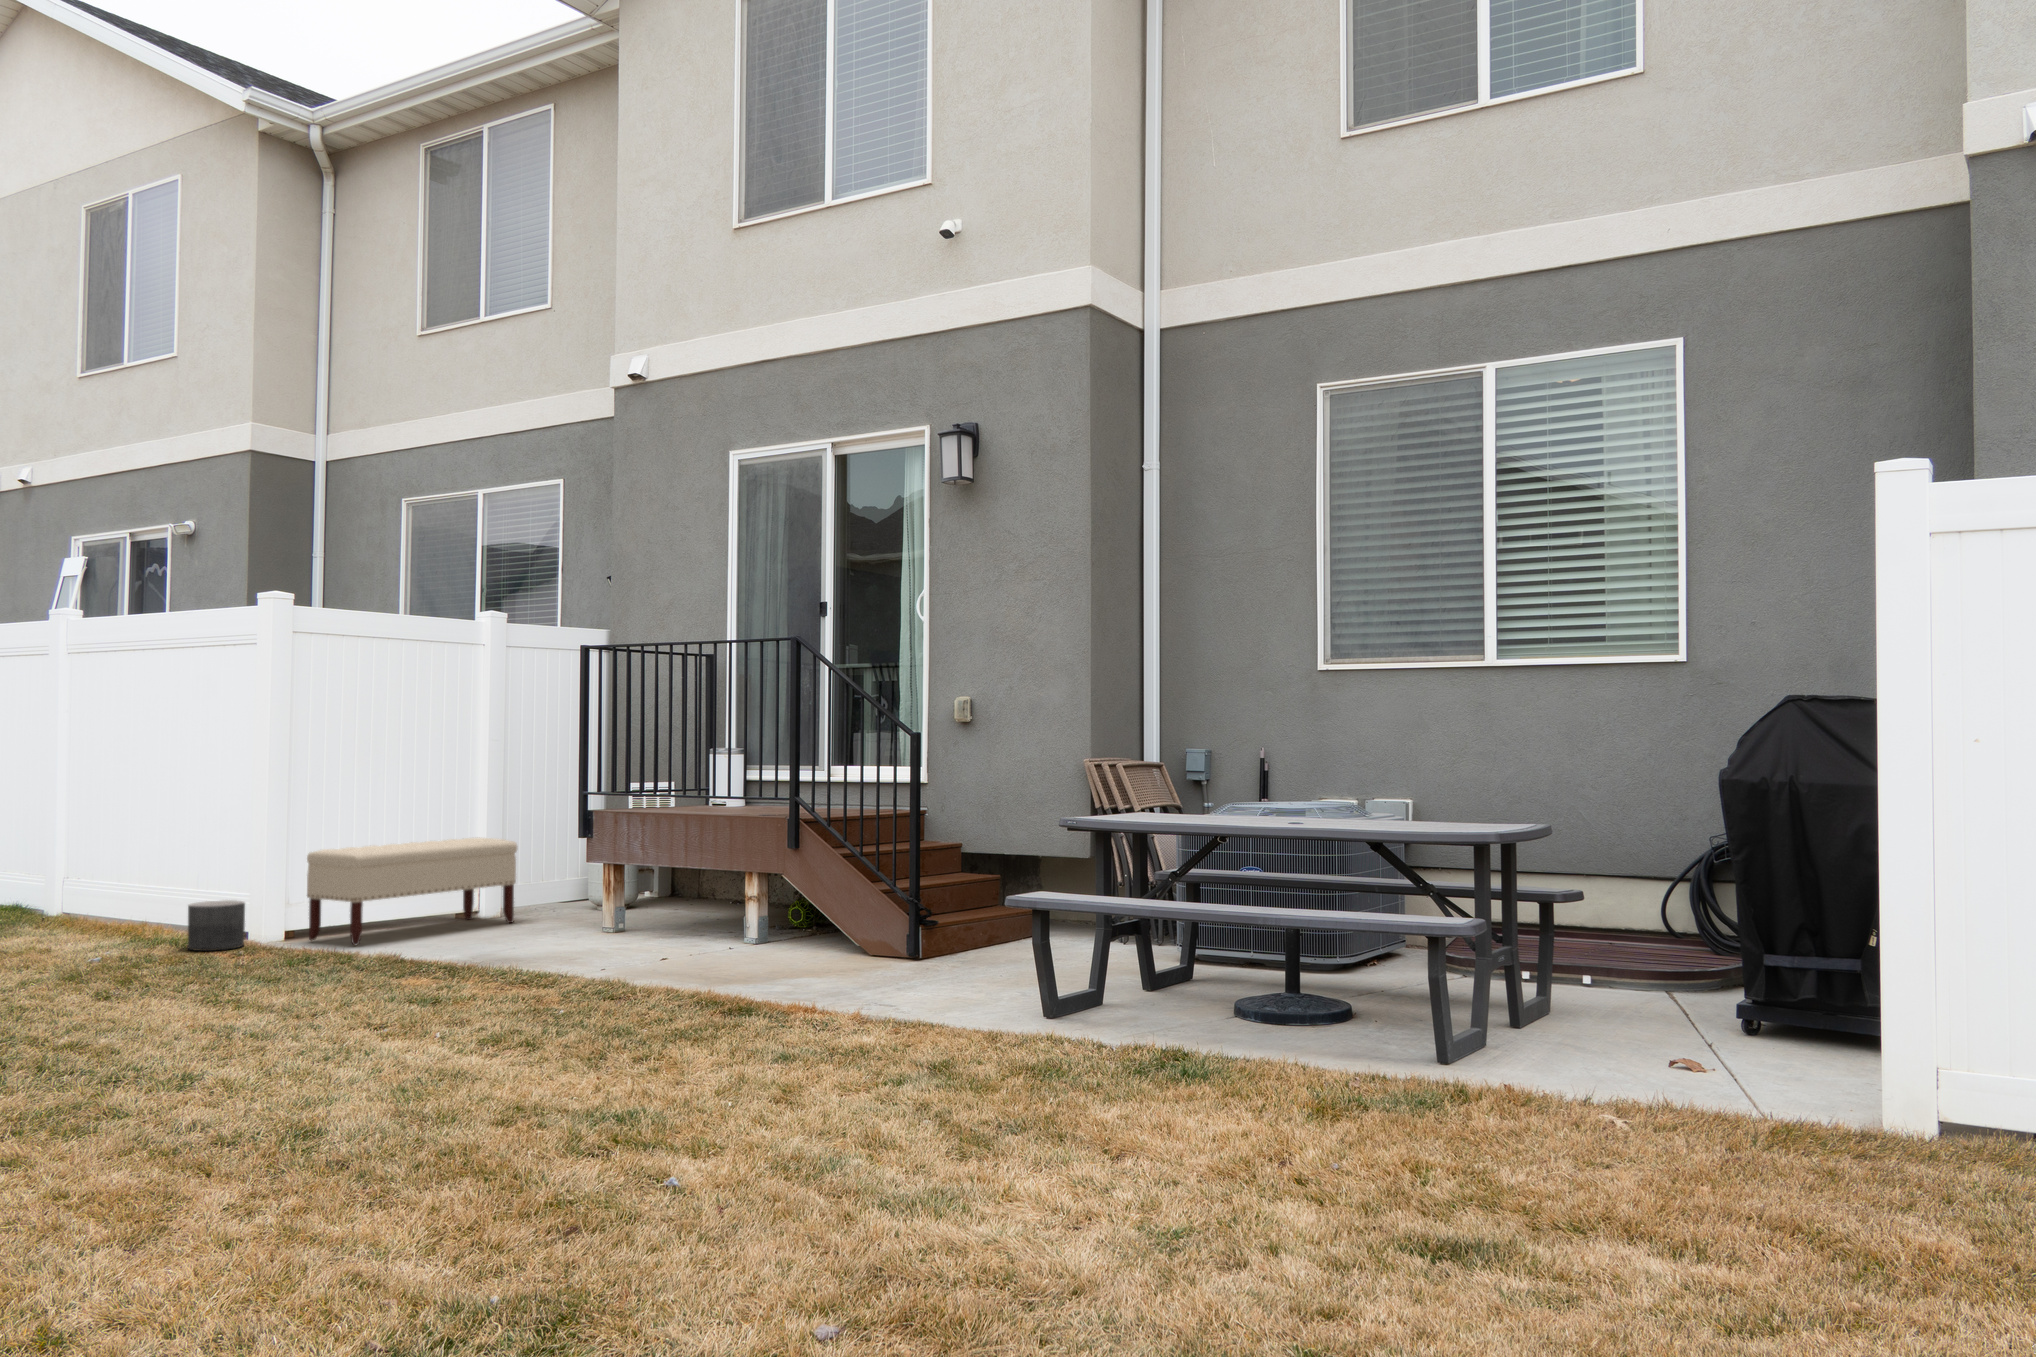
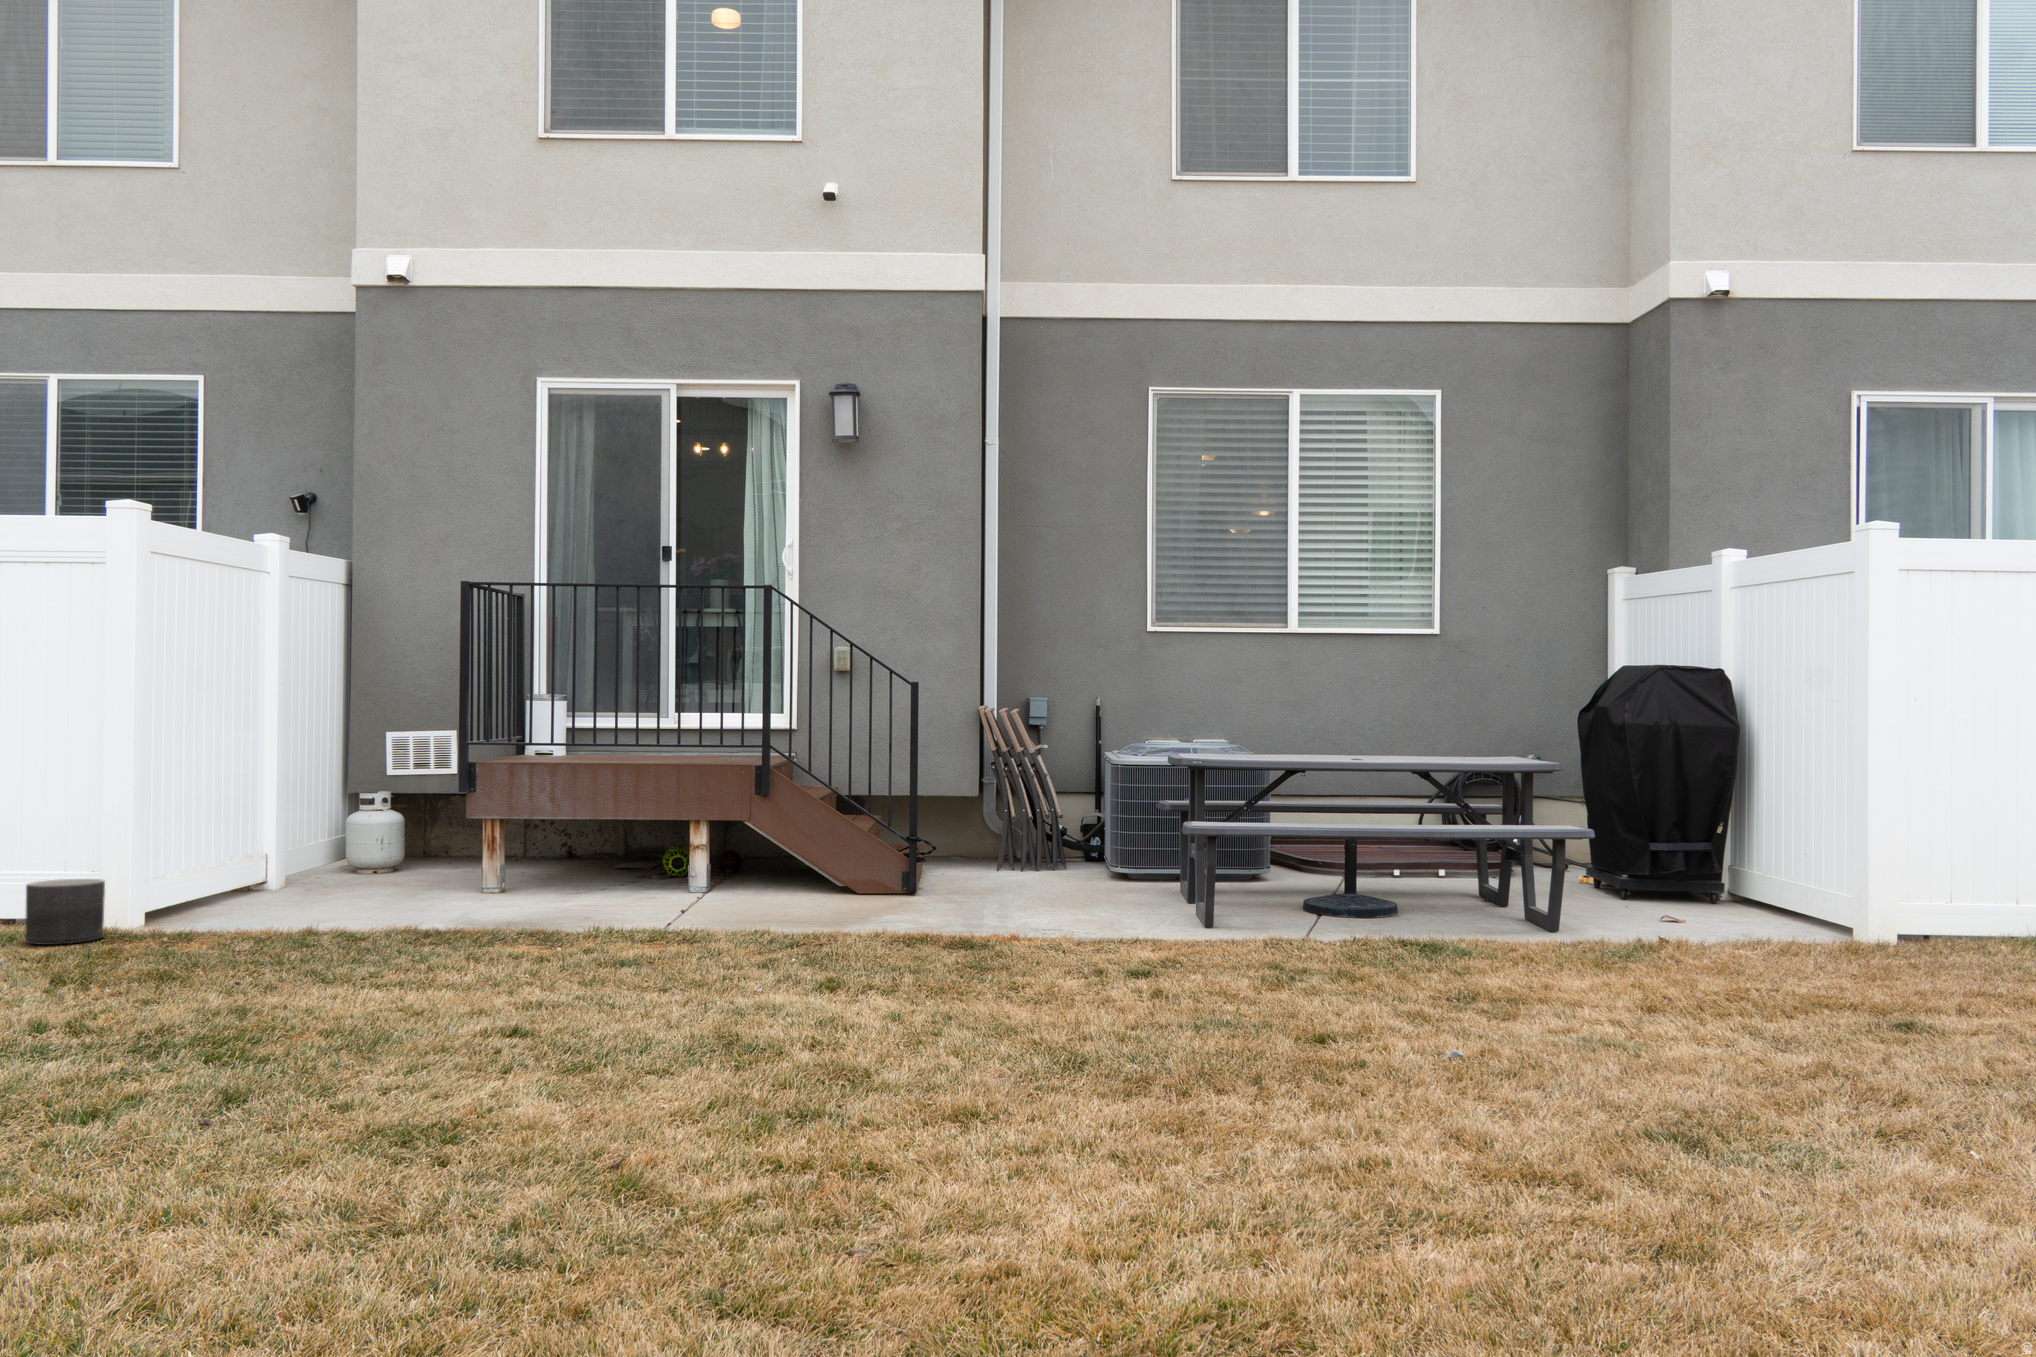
bench: present [307,838,517,945] -> none [172,797,359,924]

